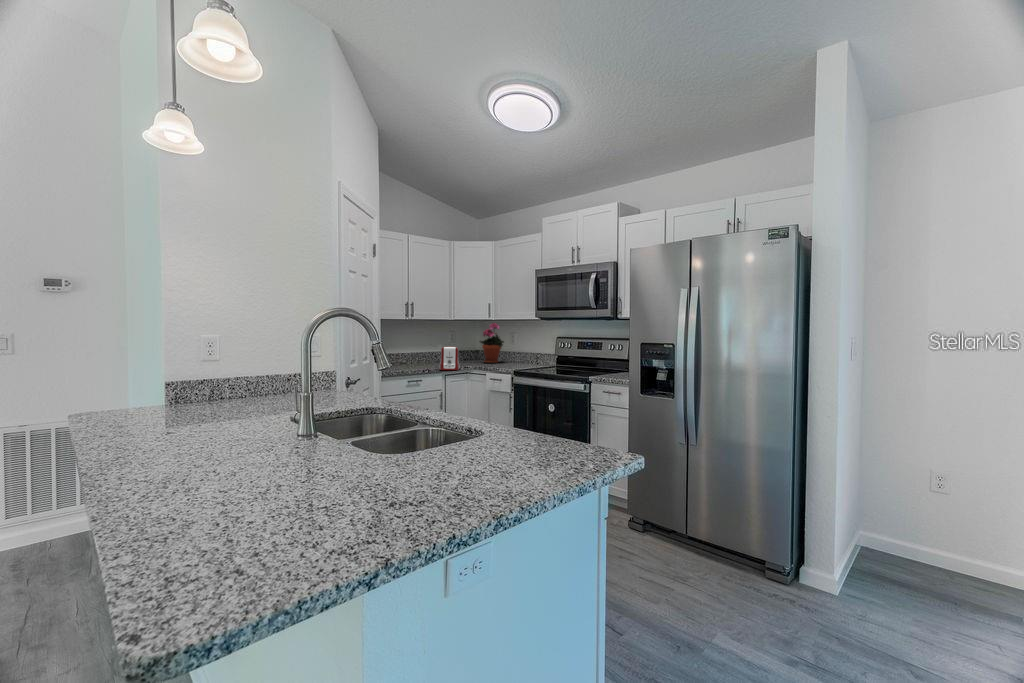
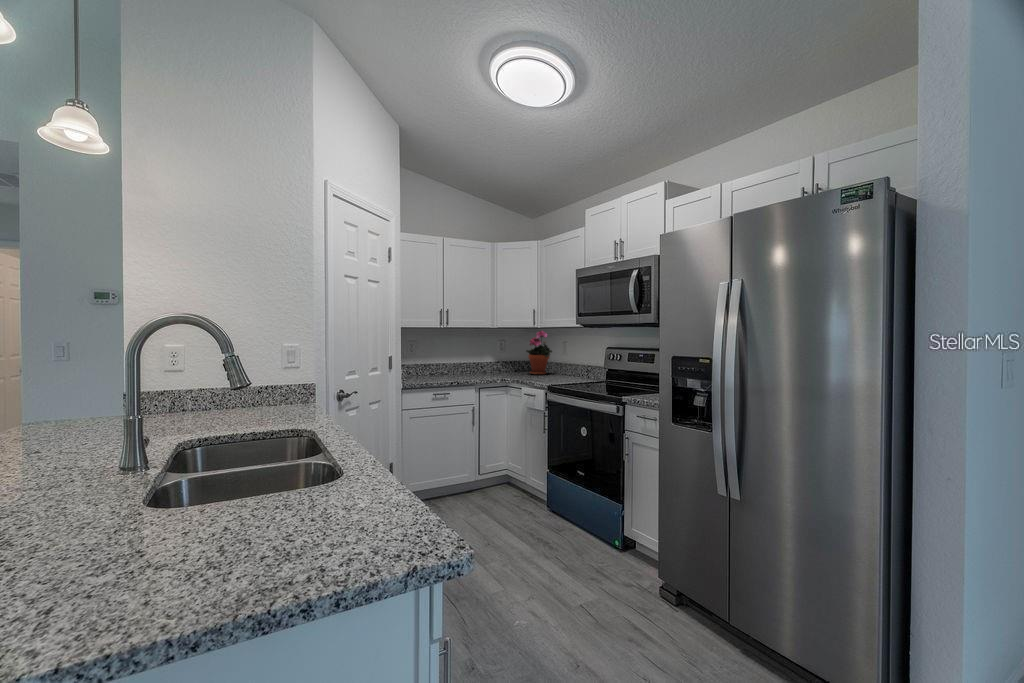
toaster: present [439,346,459,370] -> none [470,356,496,382]

